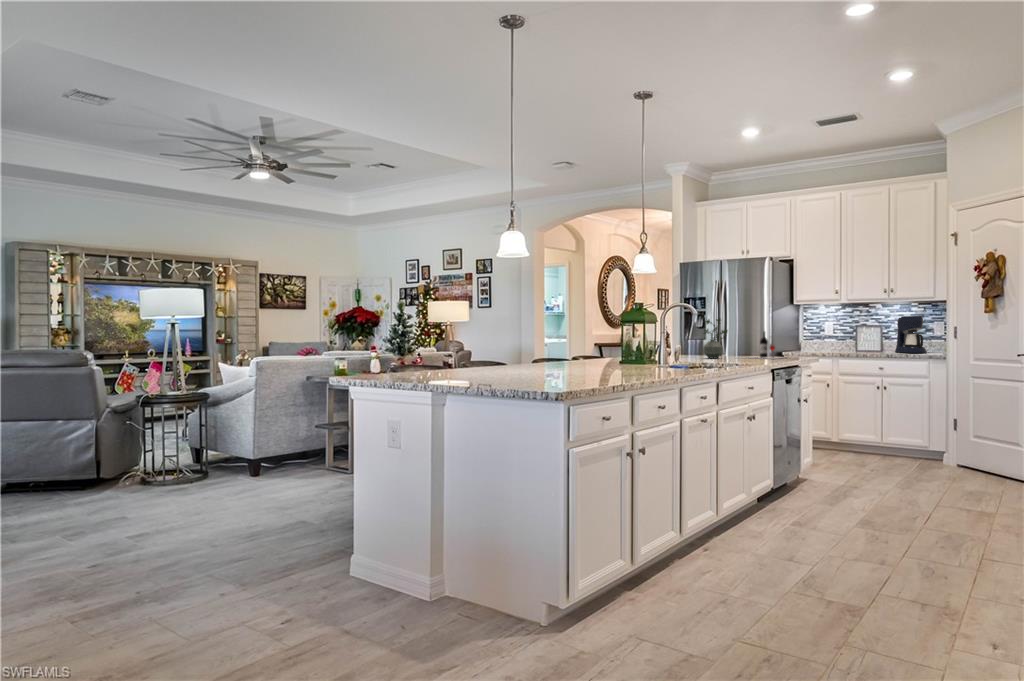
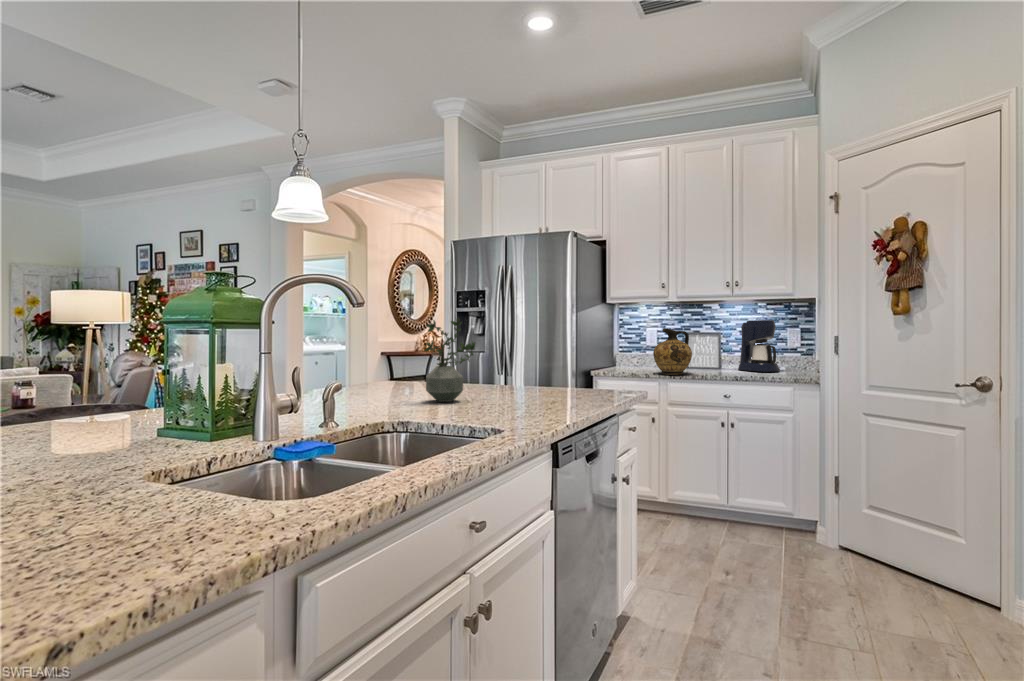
ceramic jug: none [829,322,857,354] -> present [653,328,692,375]
wine bottle: present [751,332,777,359] -> none [490,345,596,402]

